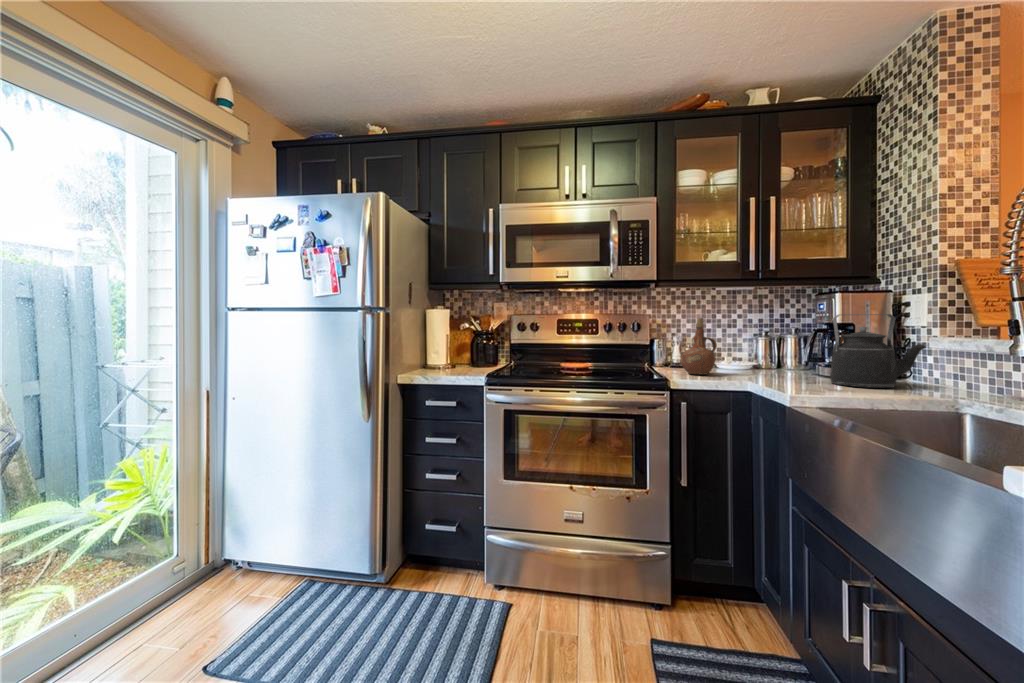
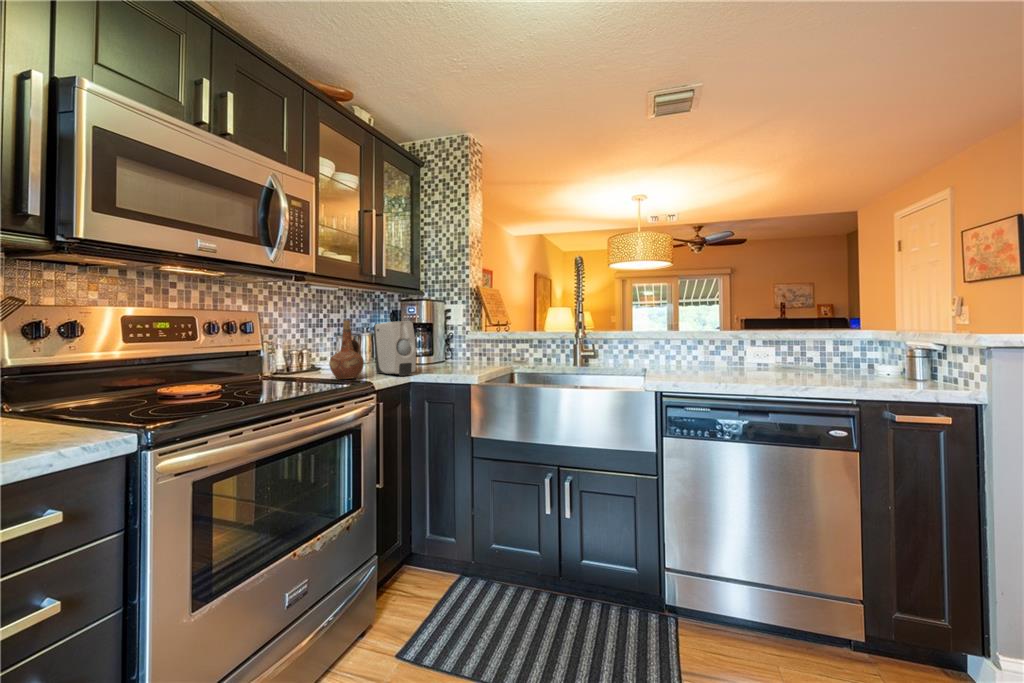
kettle: present [830,314,925,388] -> none [433,320,472,372]
soap dispenser: none [747,317,781,380] -> present [374,321,416,376]

